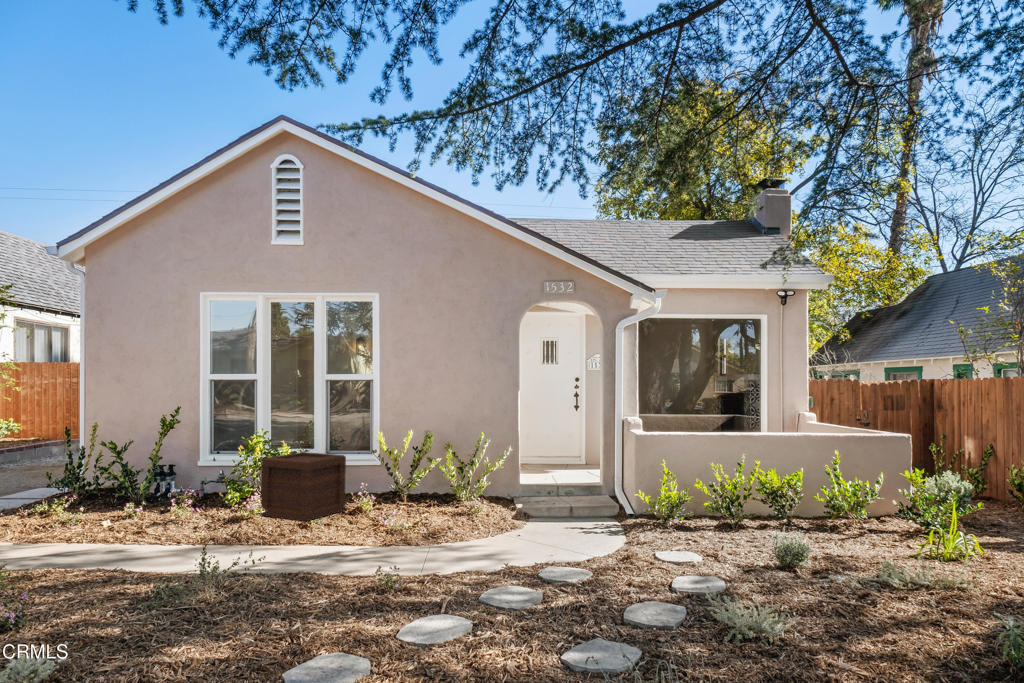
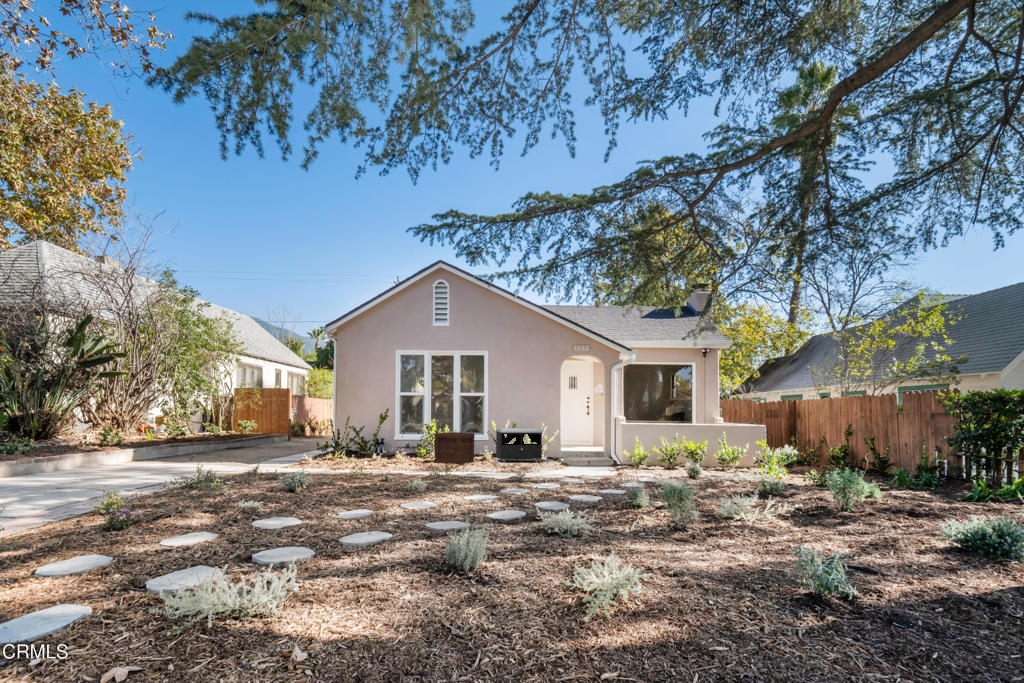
storage bench: none [393,442,480,512] -> present [496,428,542,463]

